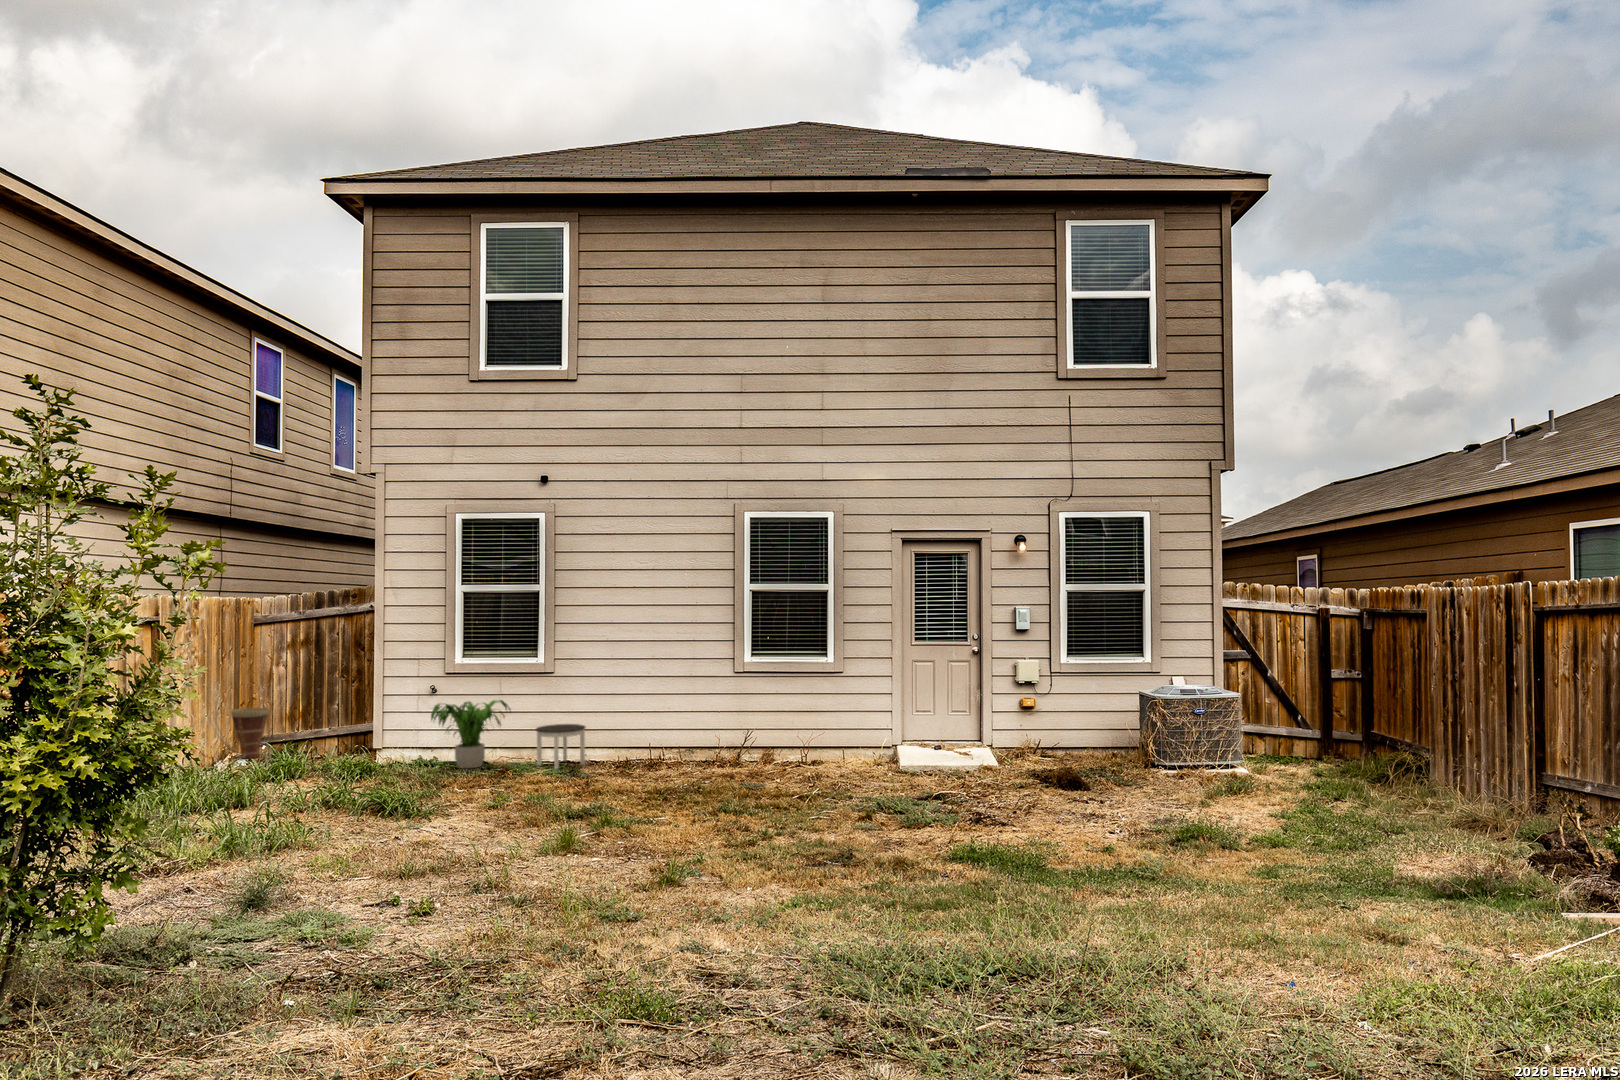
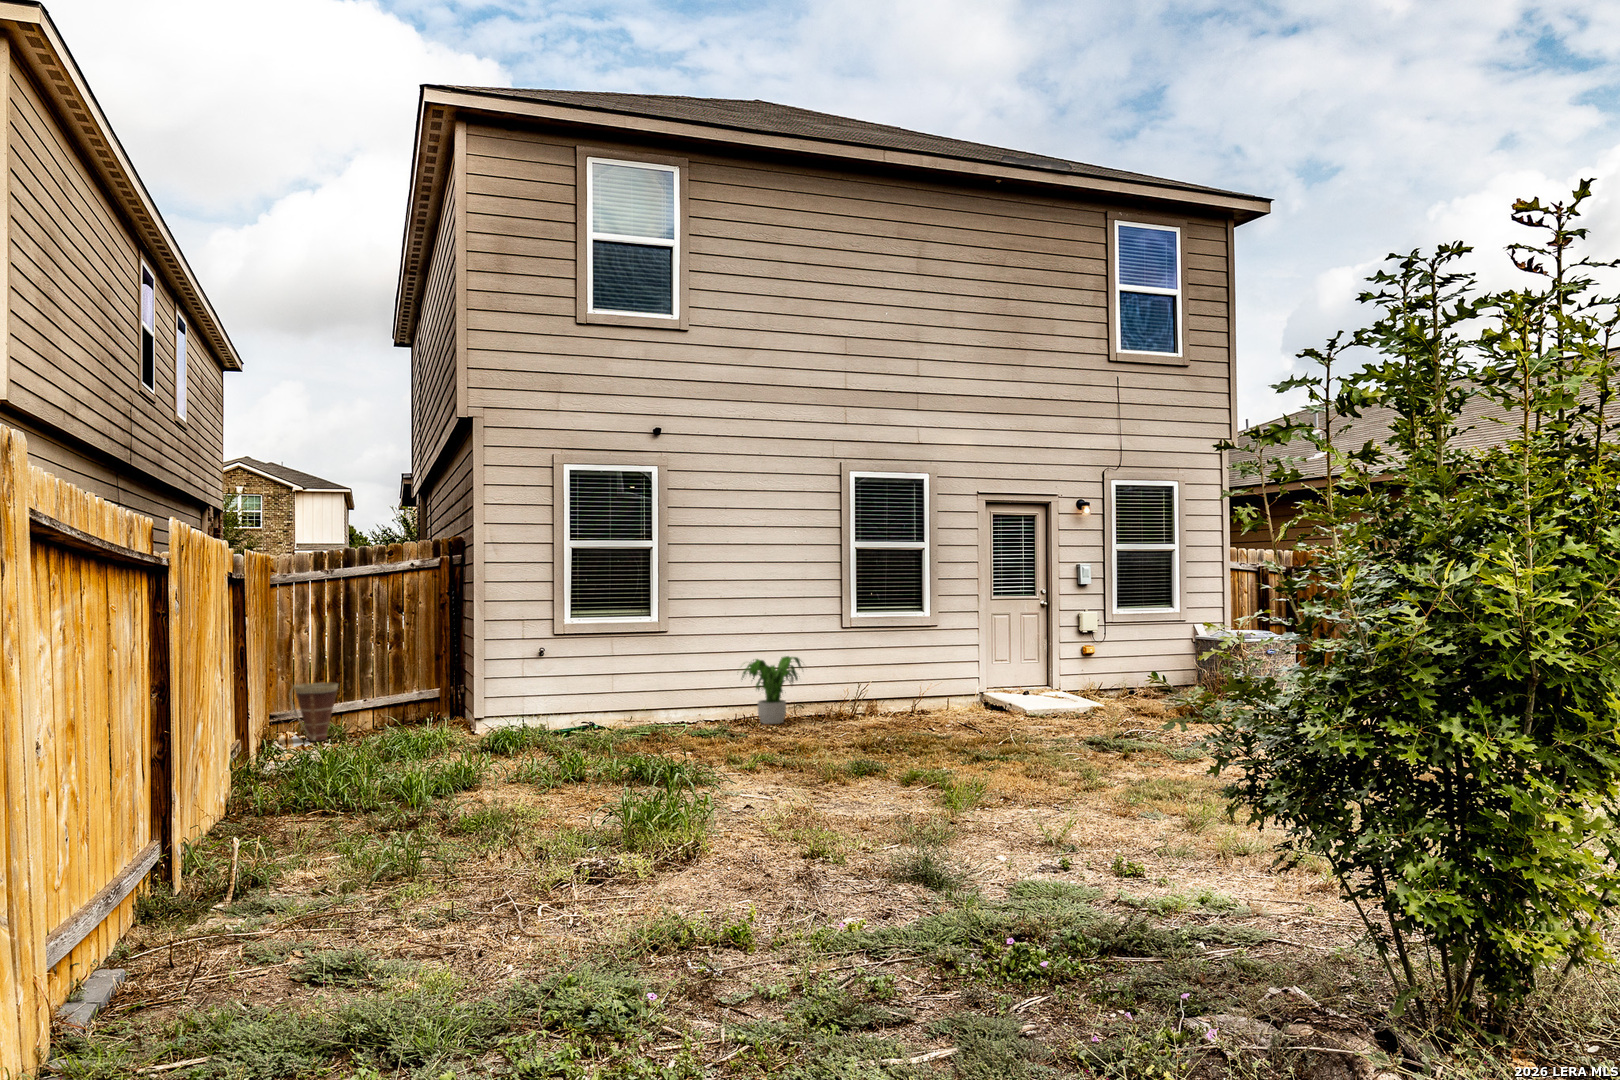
potted plant: present [431,700,511,768] -> present [742,656,802,724]
round table: present [536,724,585,769] -> none [663,685,713,730]

